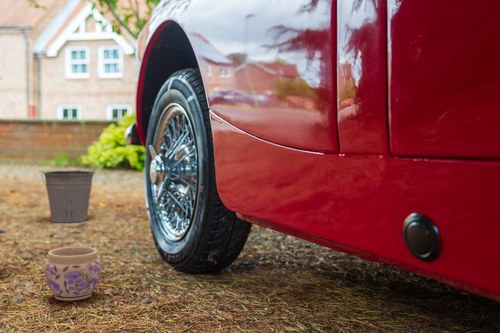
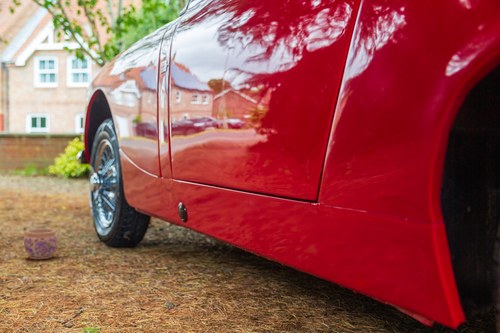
bucket: present [43,170,94,223] -> none [17,181,58,221]

